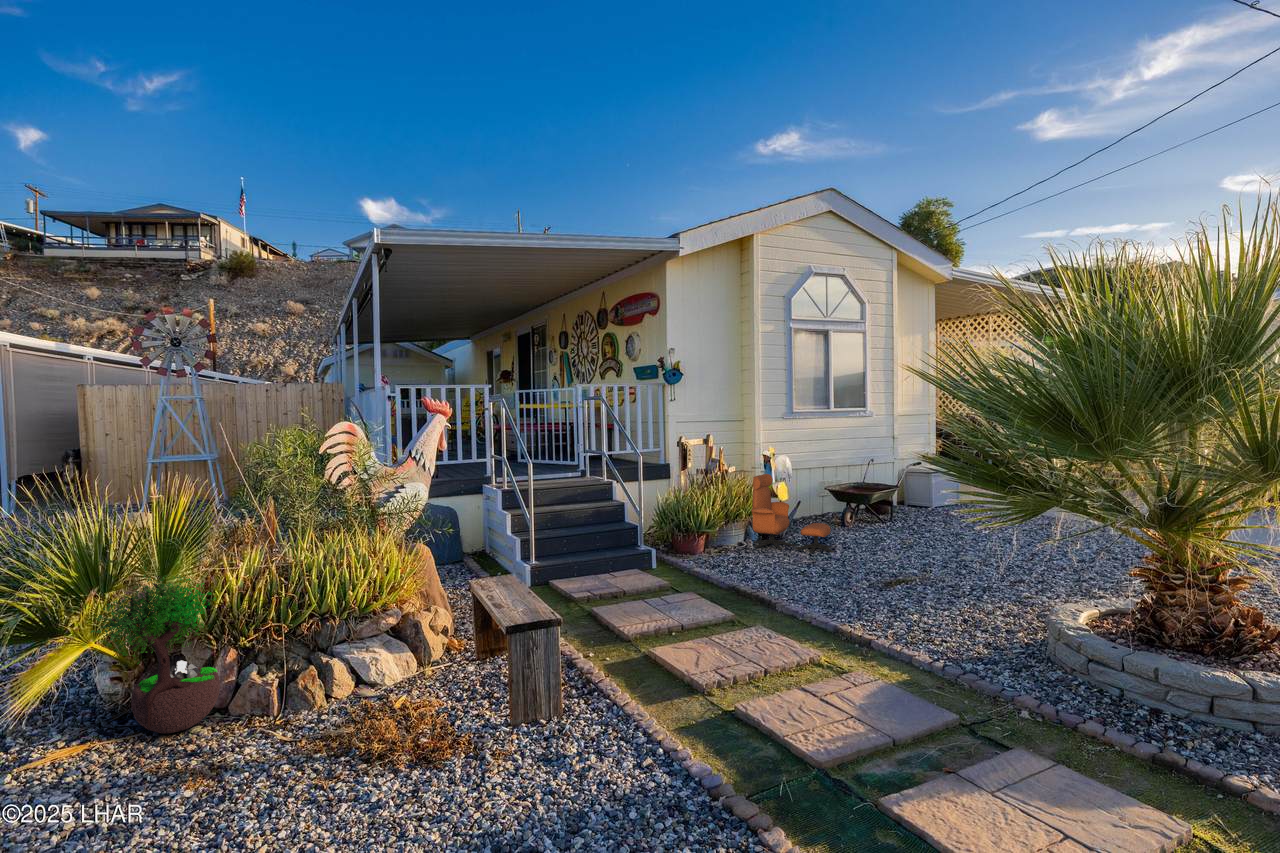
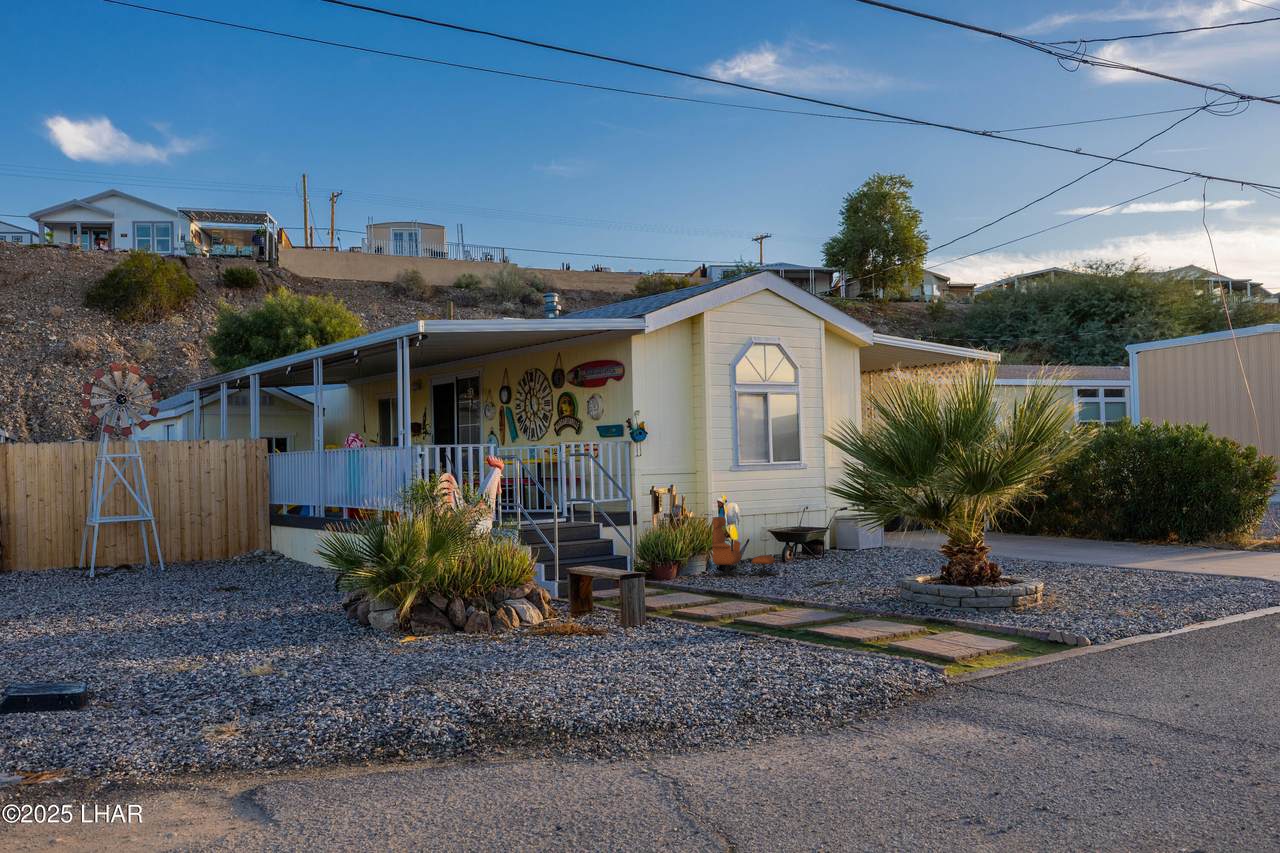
potted tree: present [91,567,220,733] -> none [423,547,475,637]

